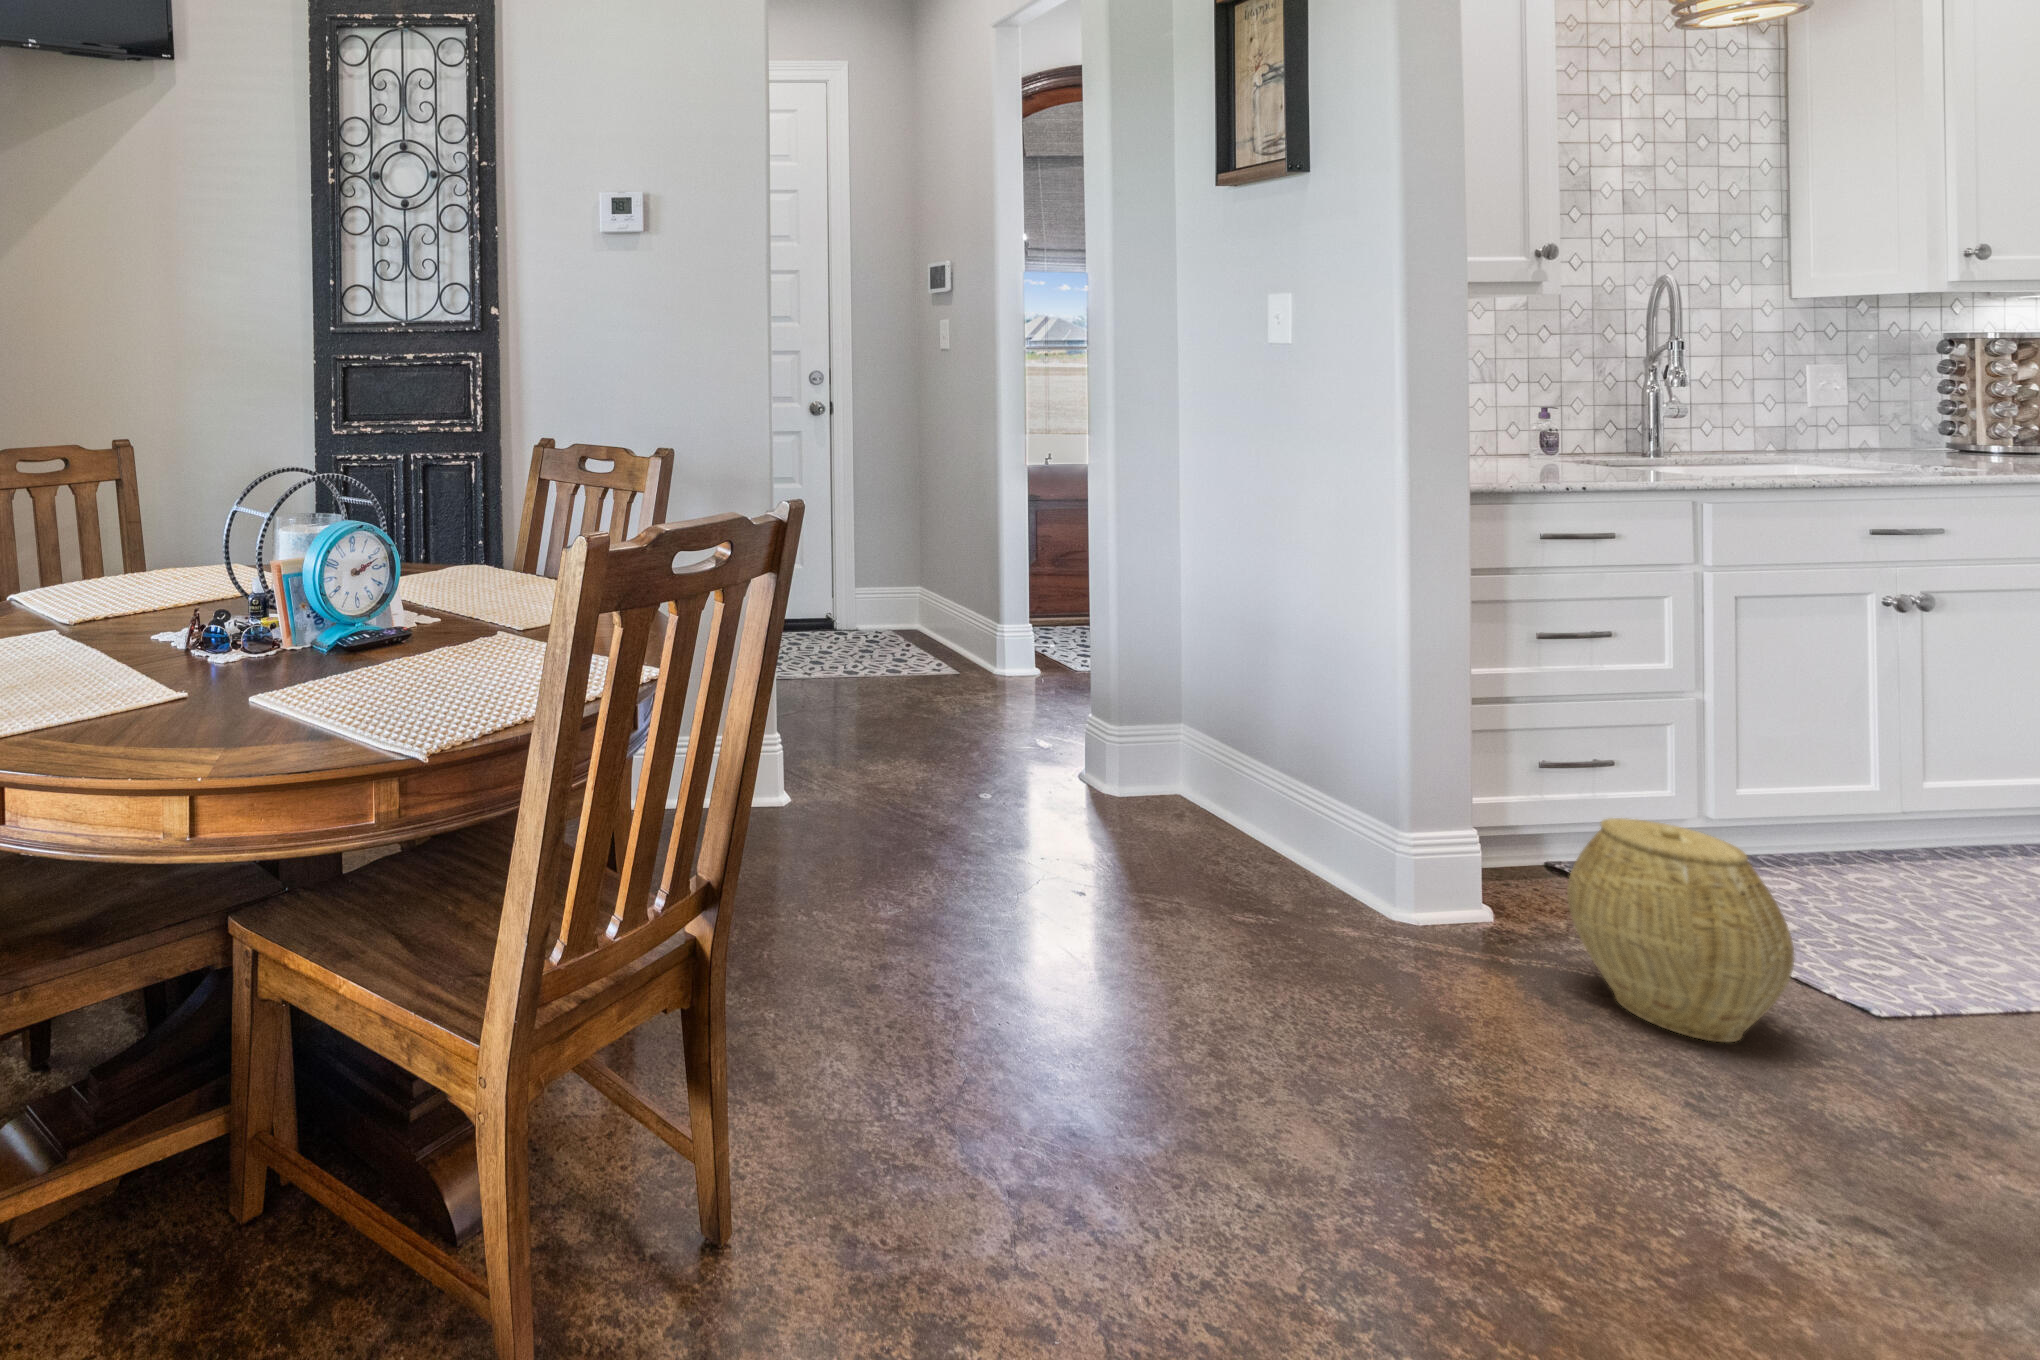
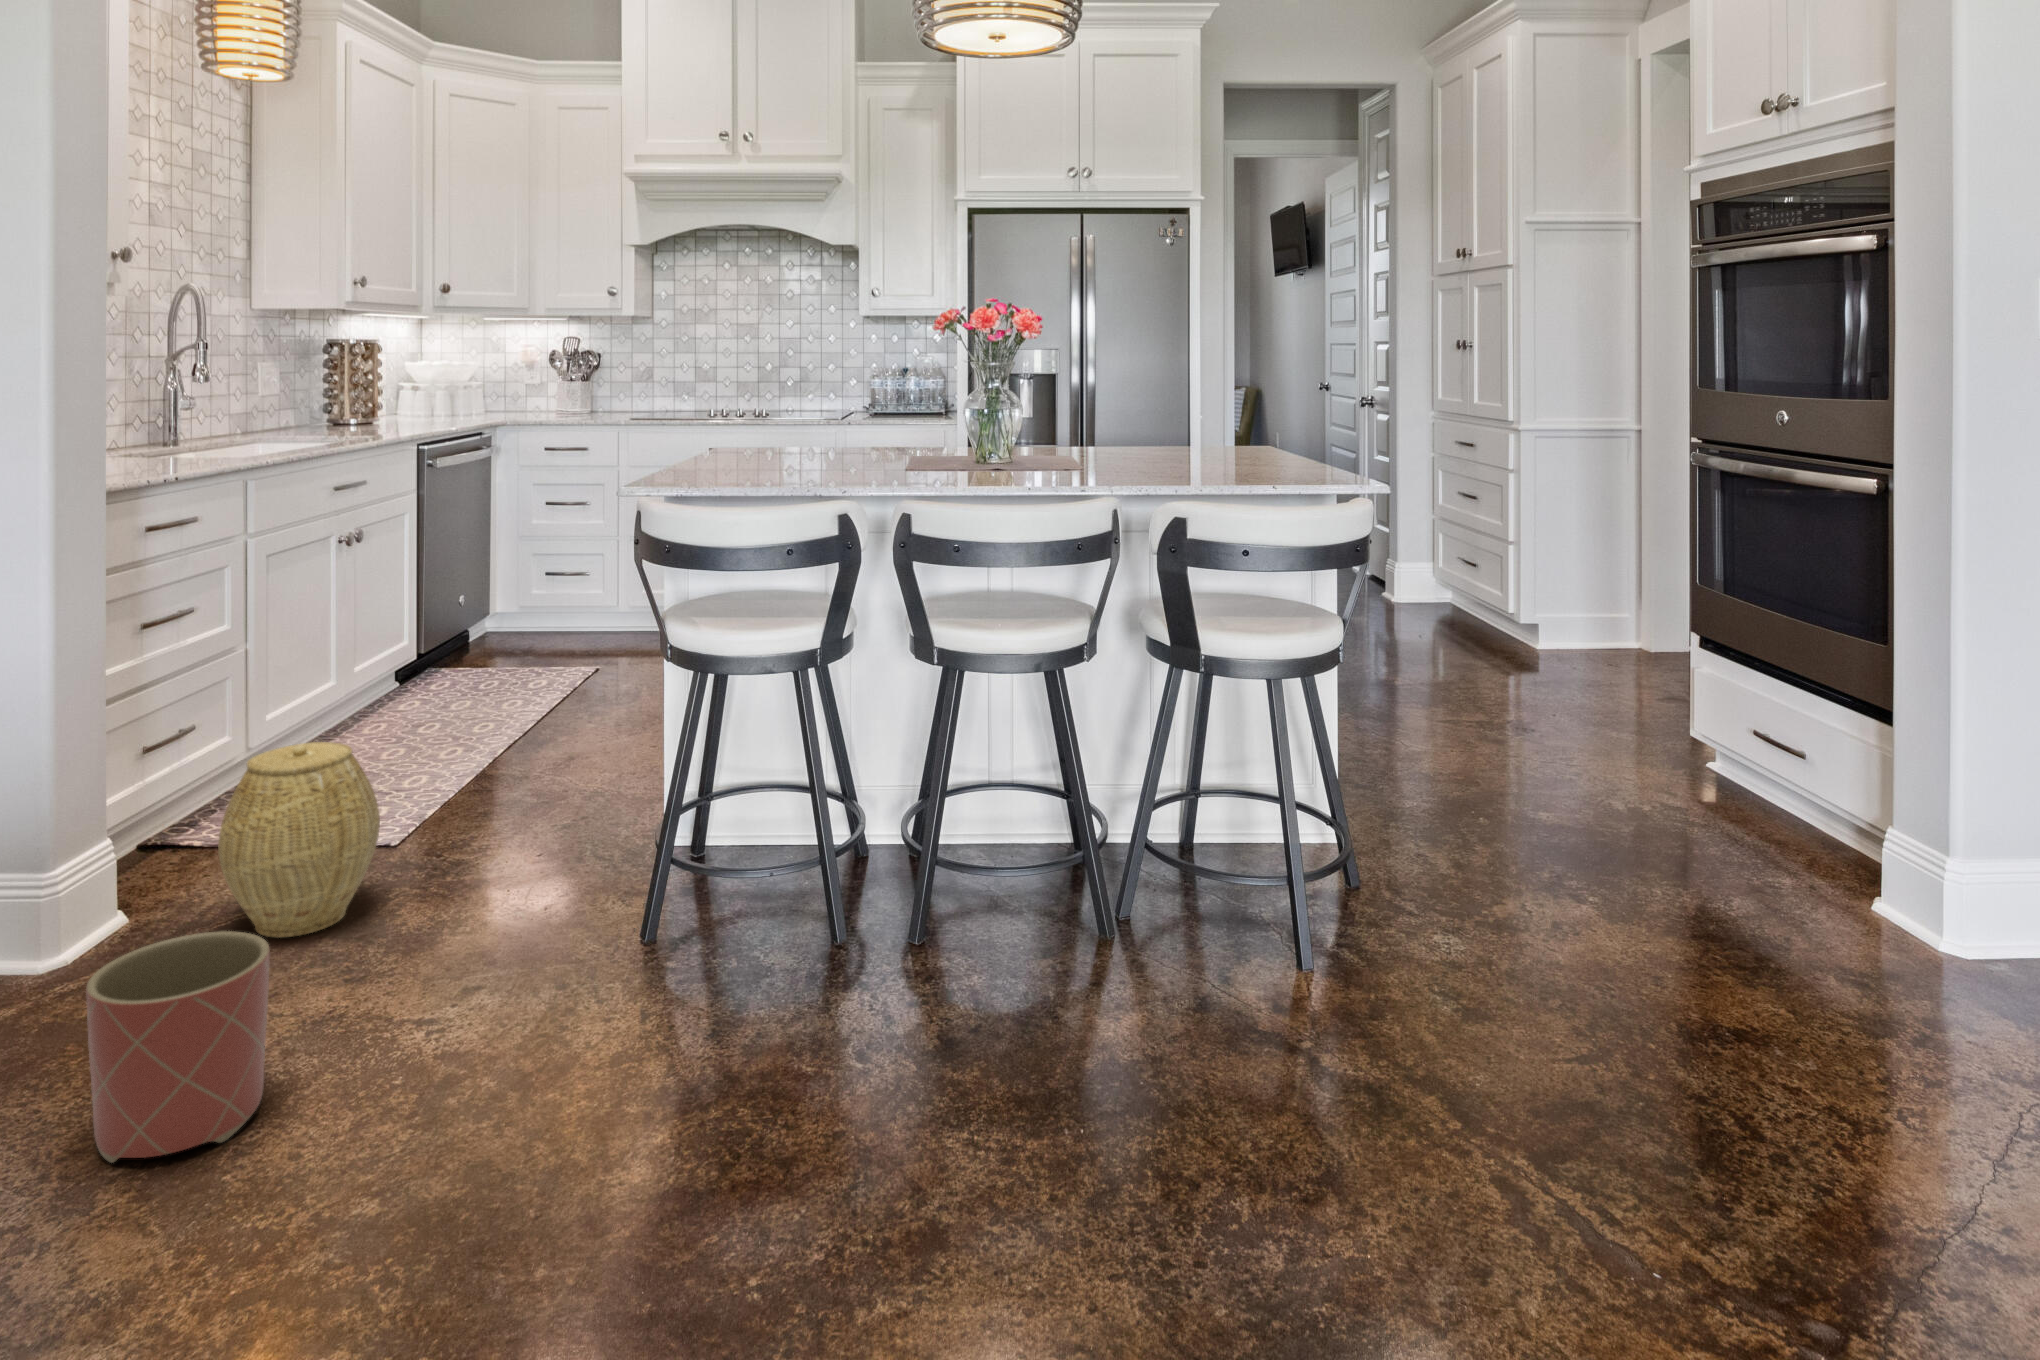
planter: none [1336,920,1517,1139] -> present [86,931,270,1163]

